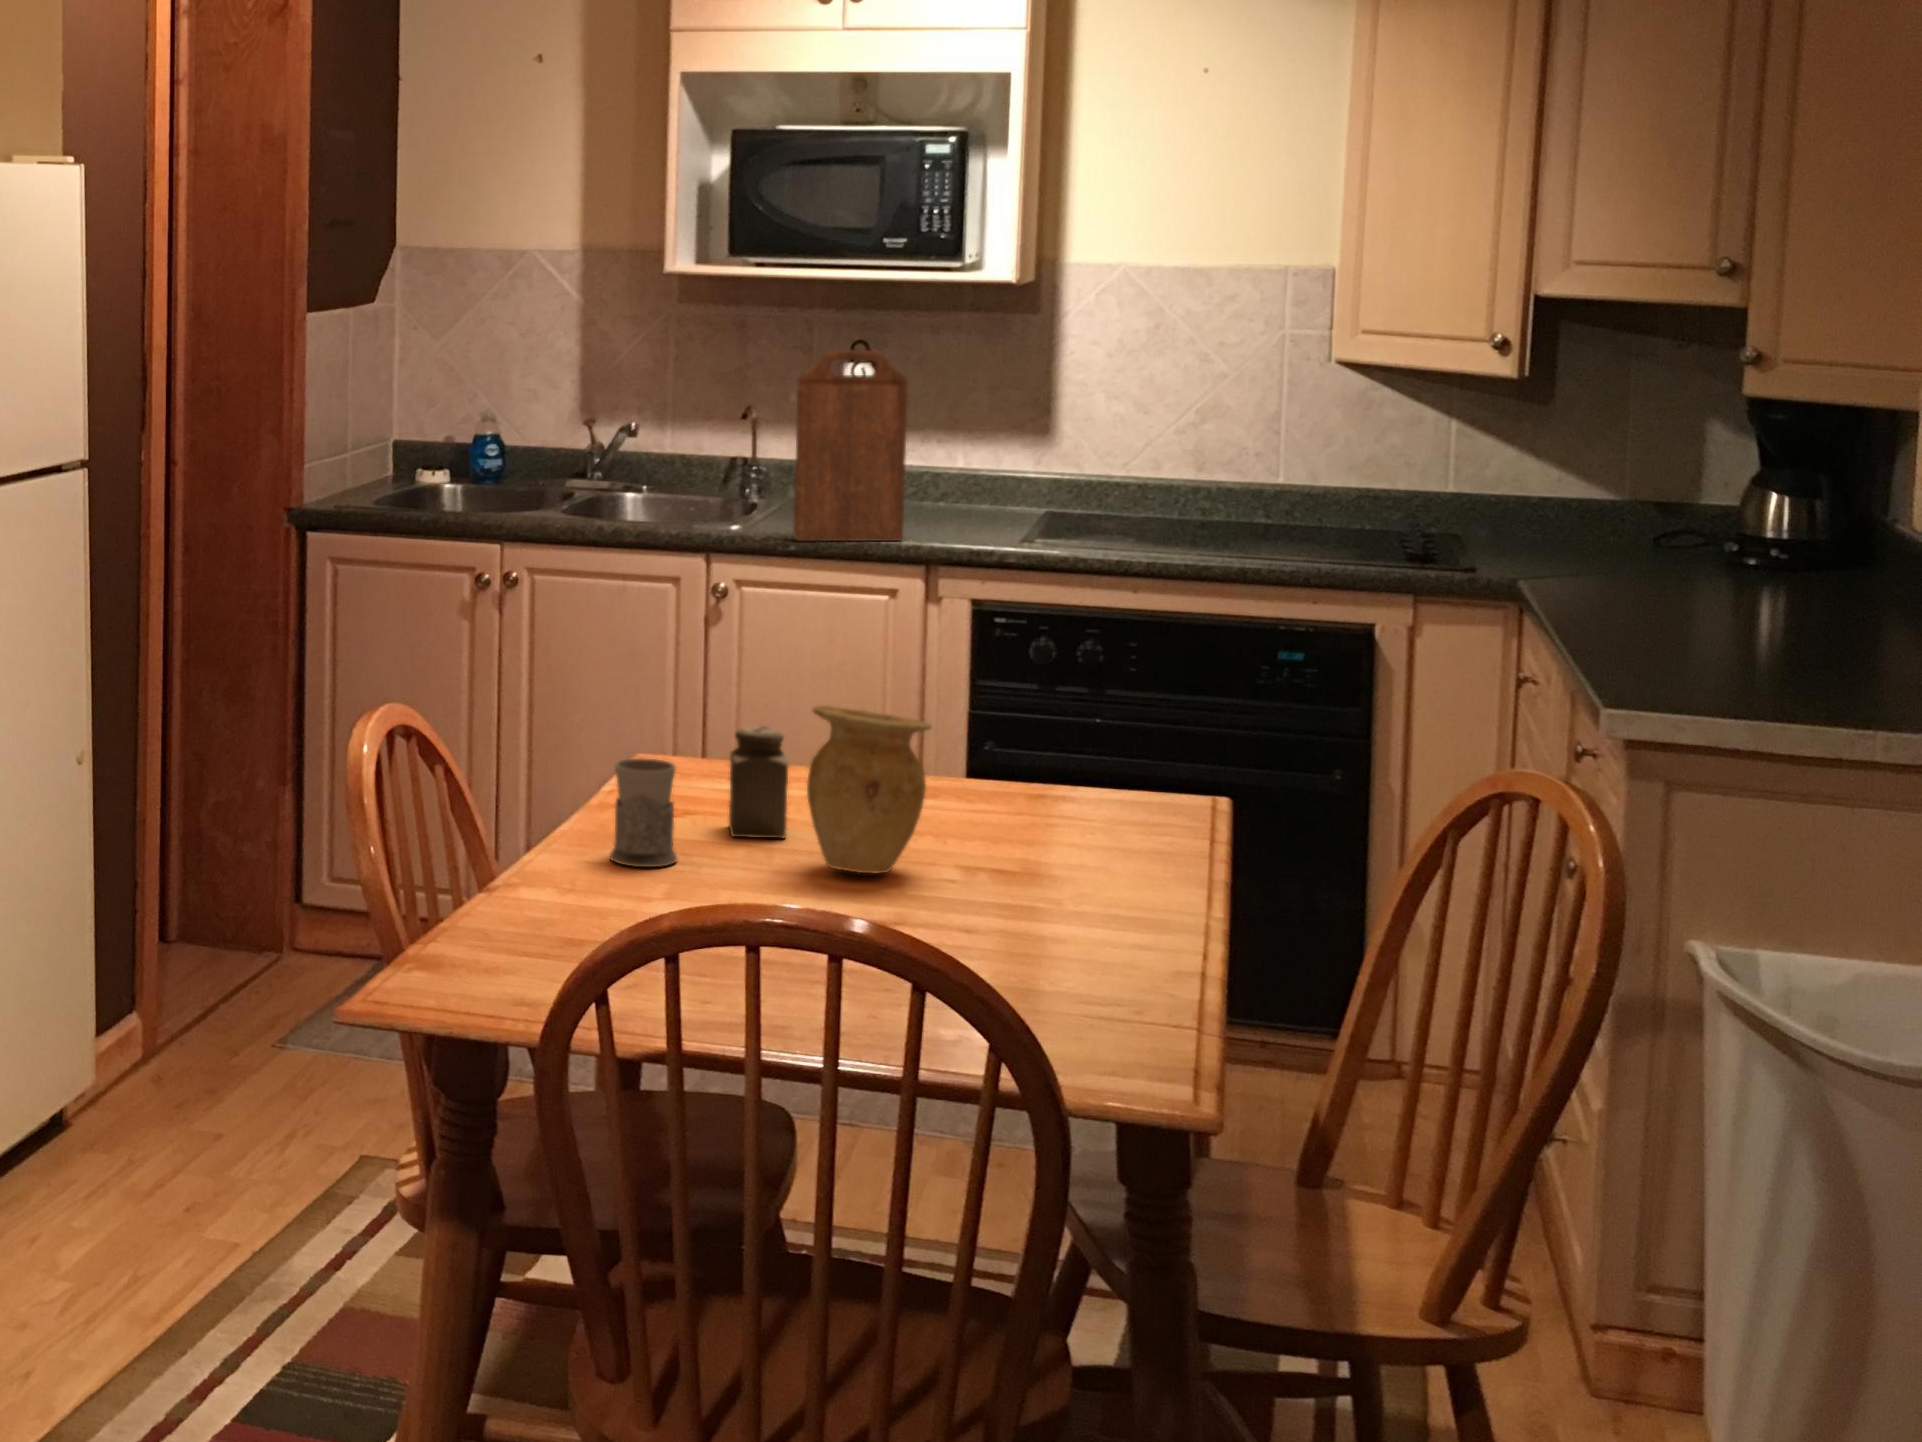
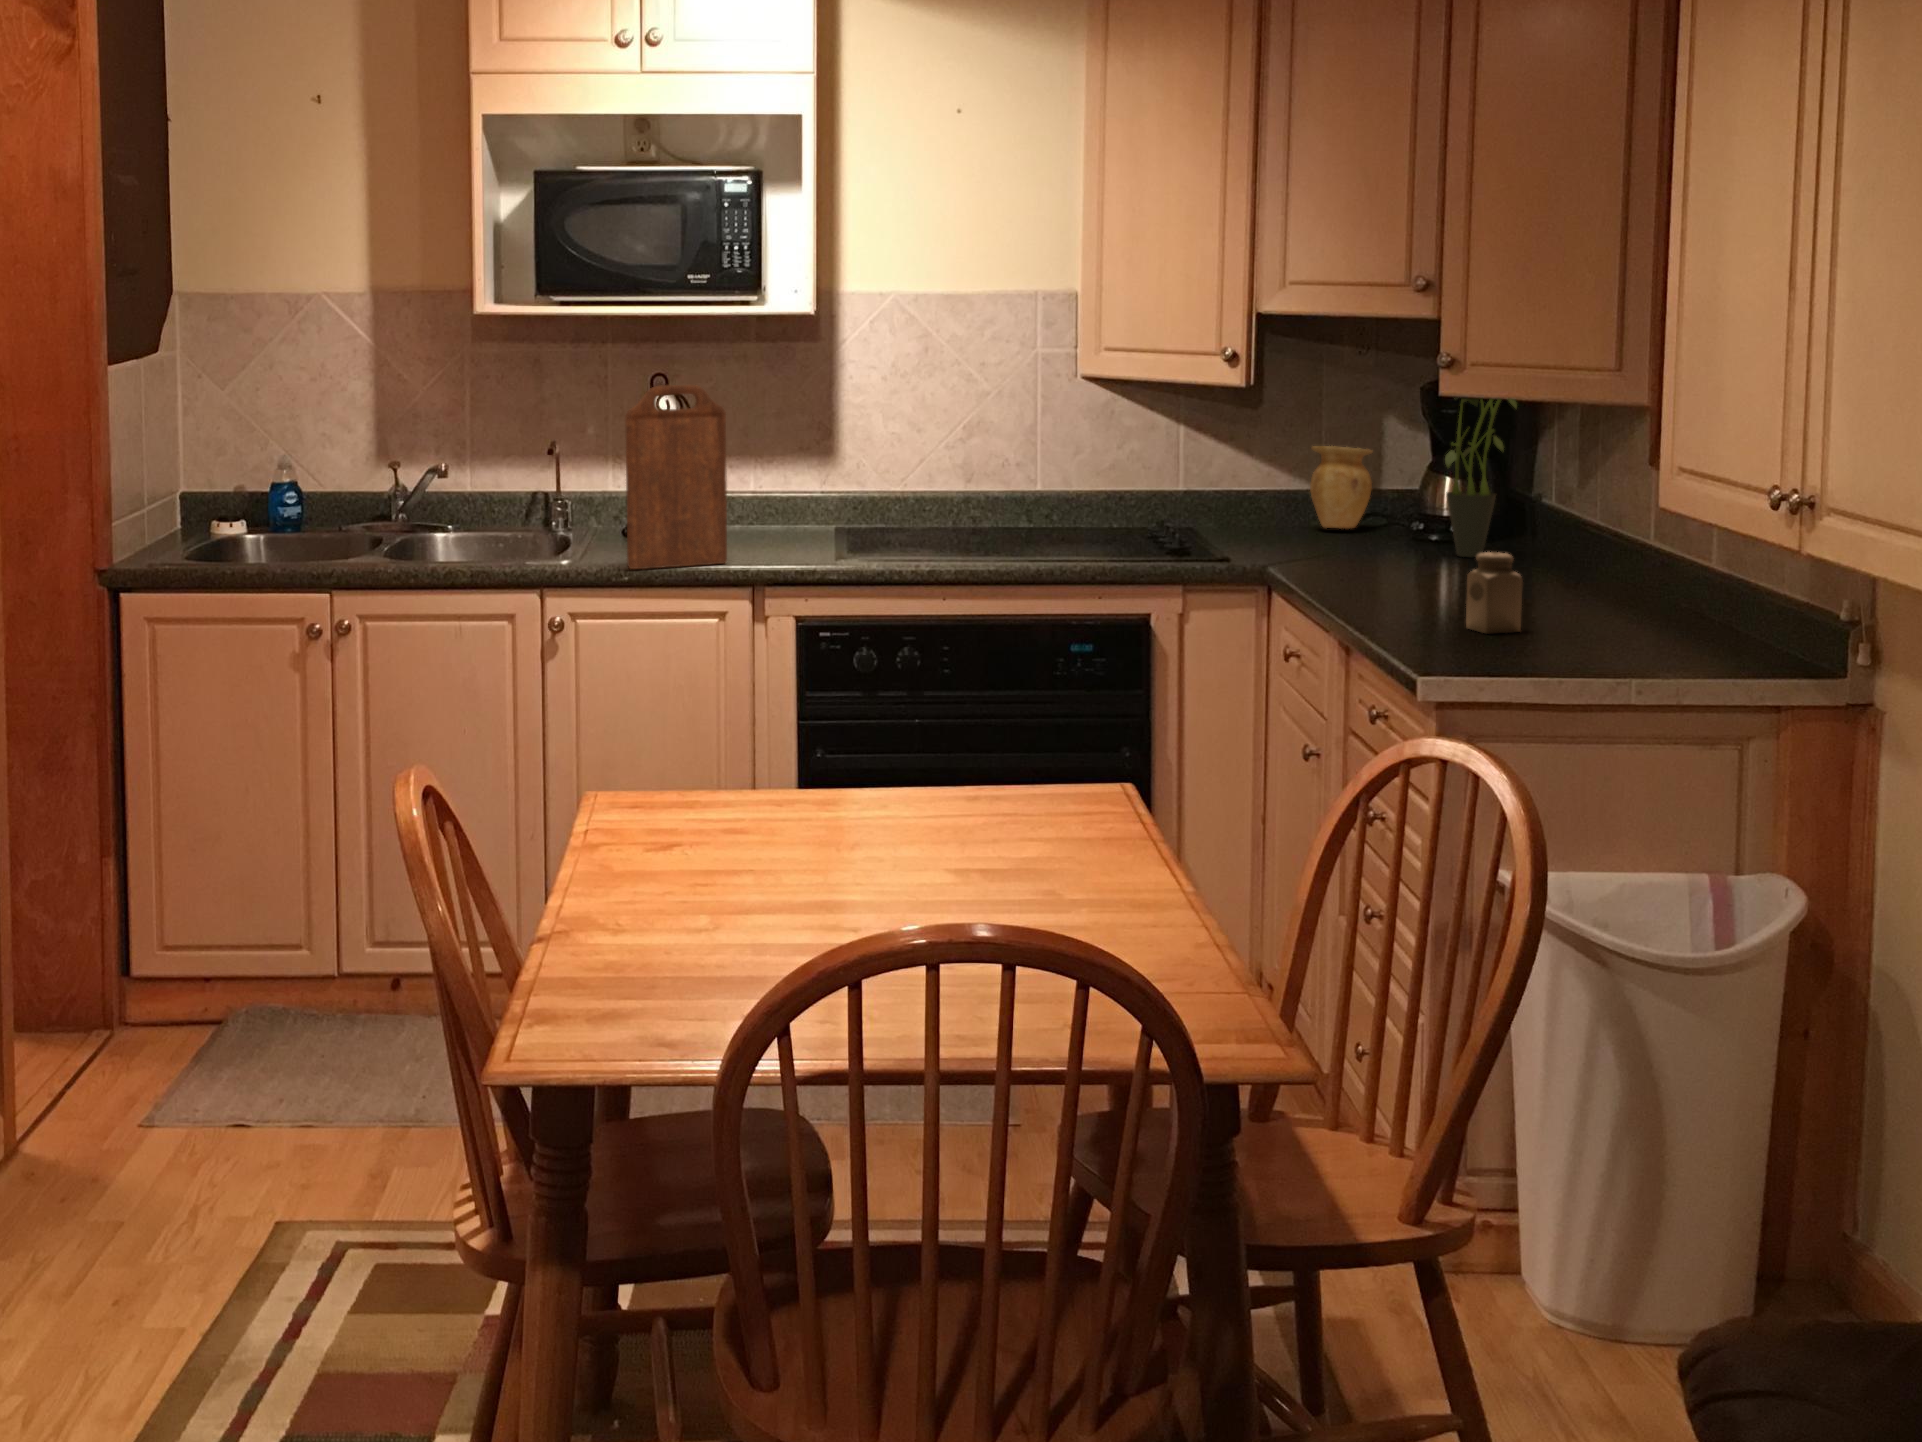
potted plant: none [1747,369,1848,585] -> present [1445,398,1517,557]
vase: present [807,706,931,873] -> present [1310,446,1372,529]
salt shaker: present [729,726,788,838] -> present [1466,552,1523,634]
mug: present [610,758,677,867] -> none [637,799,702,905]

